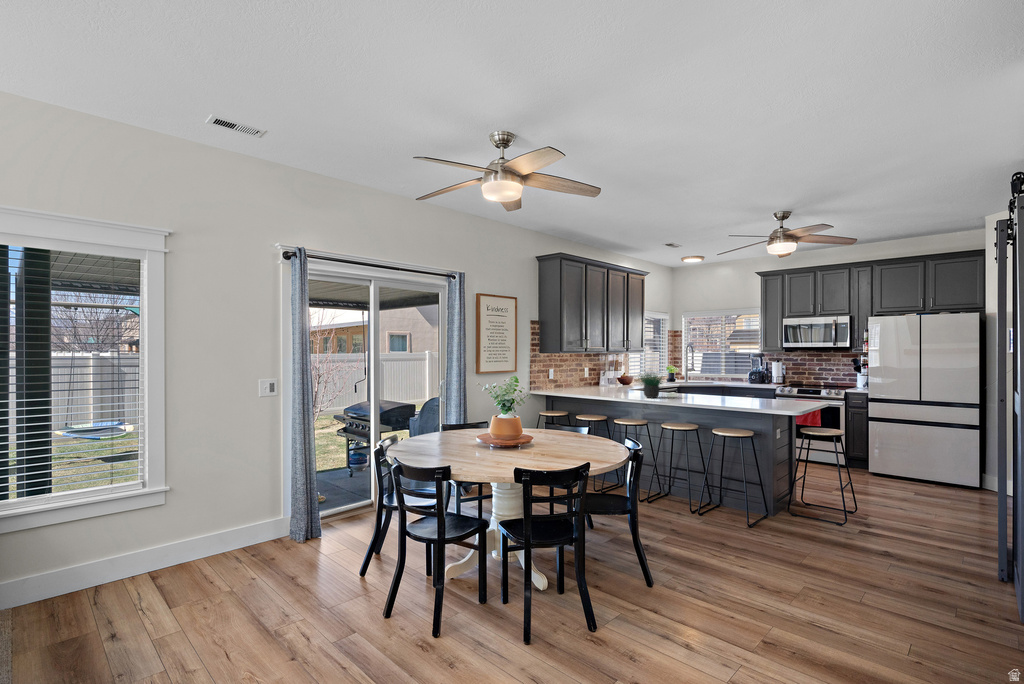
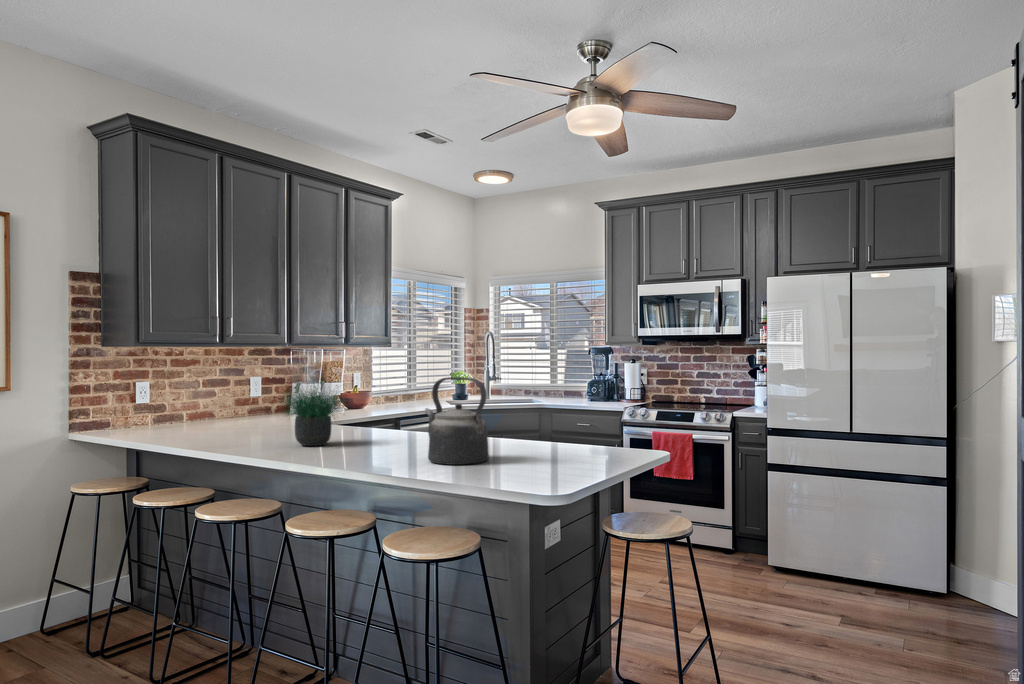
kettle: none [715,369,747,405] -> present [425,377,489,465]

